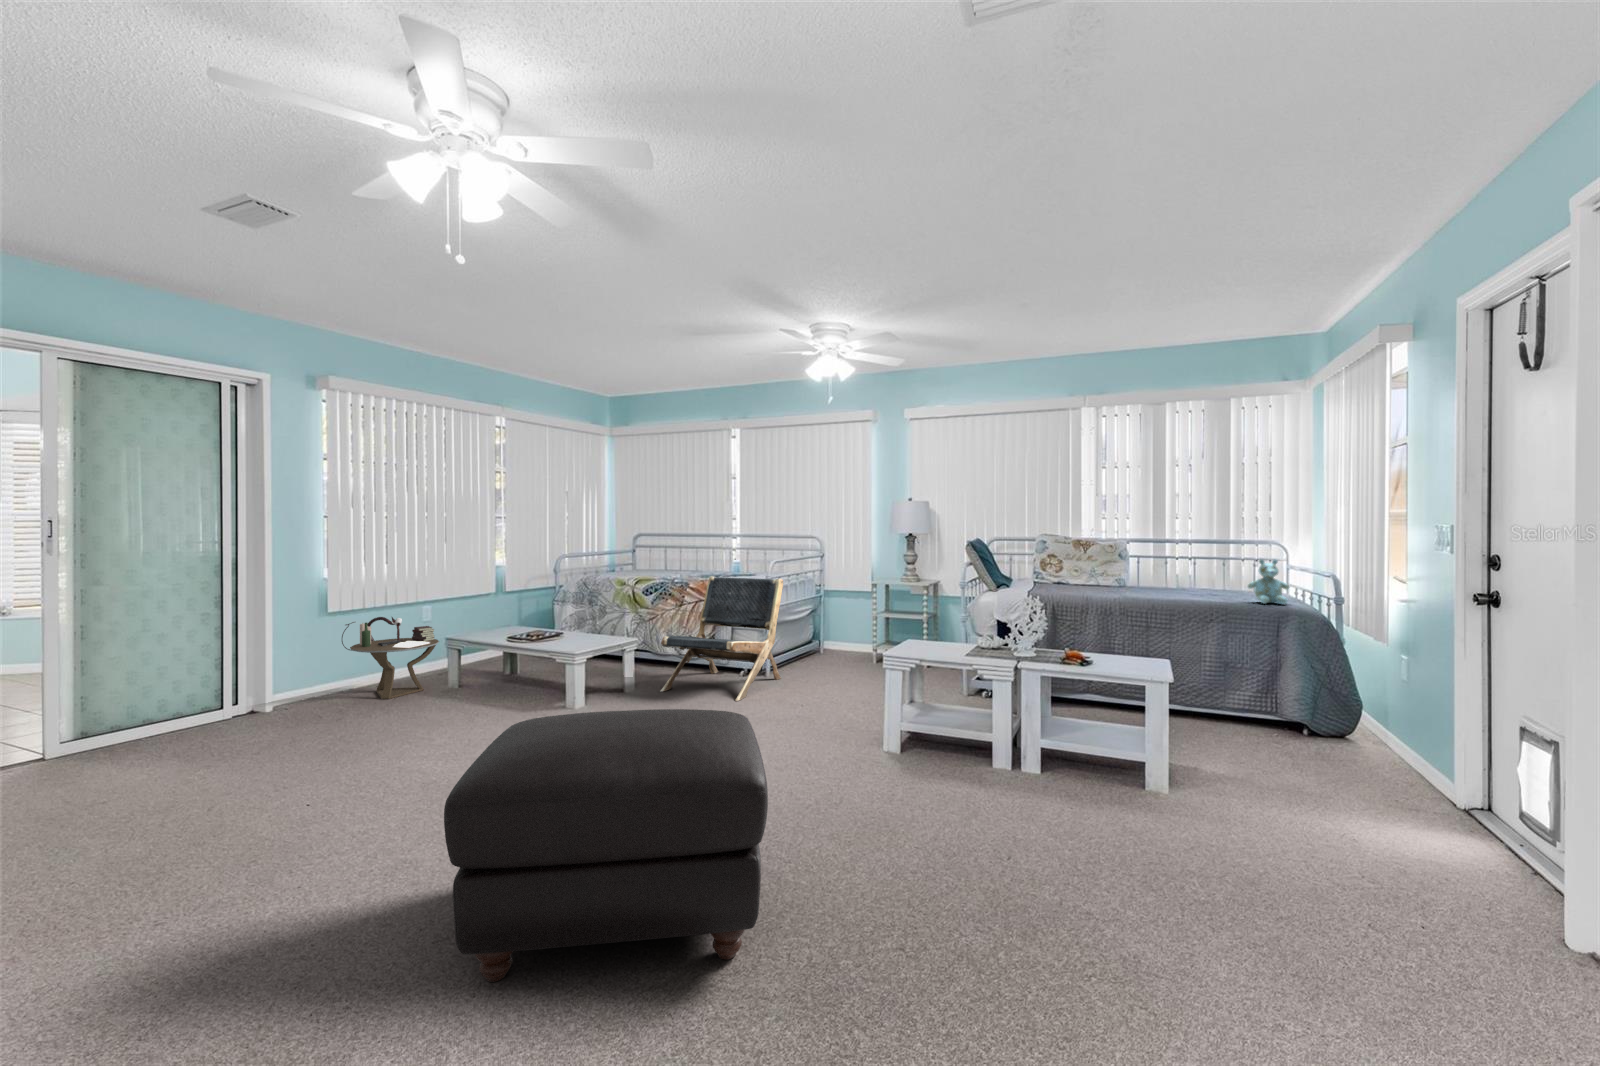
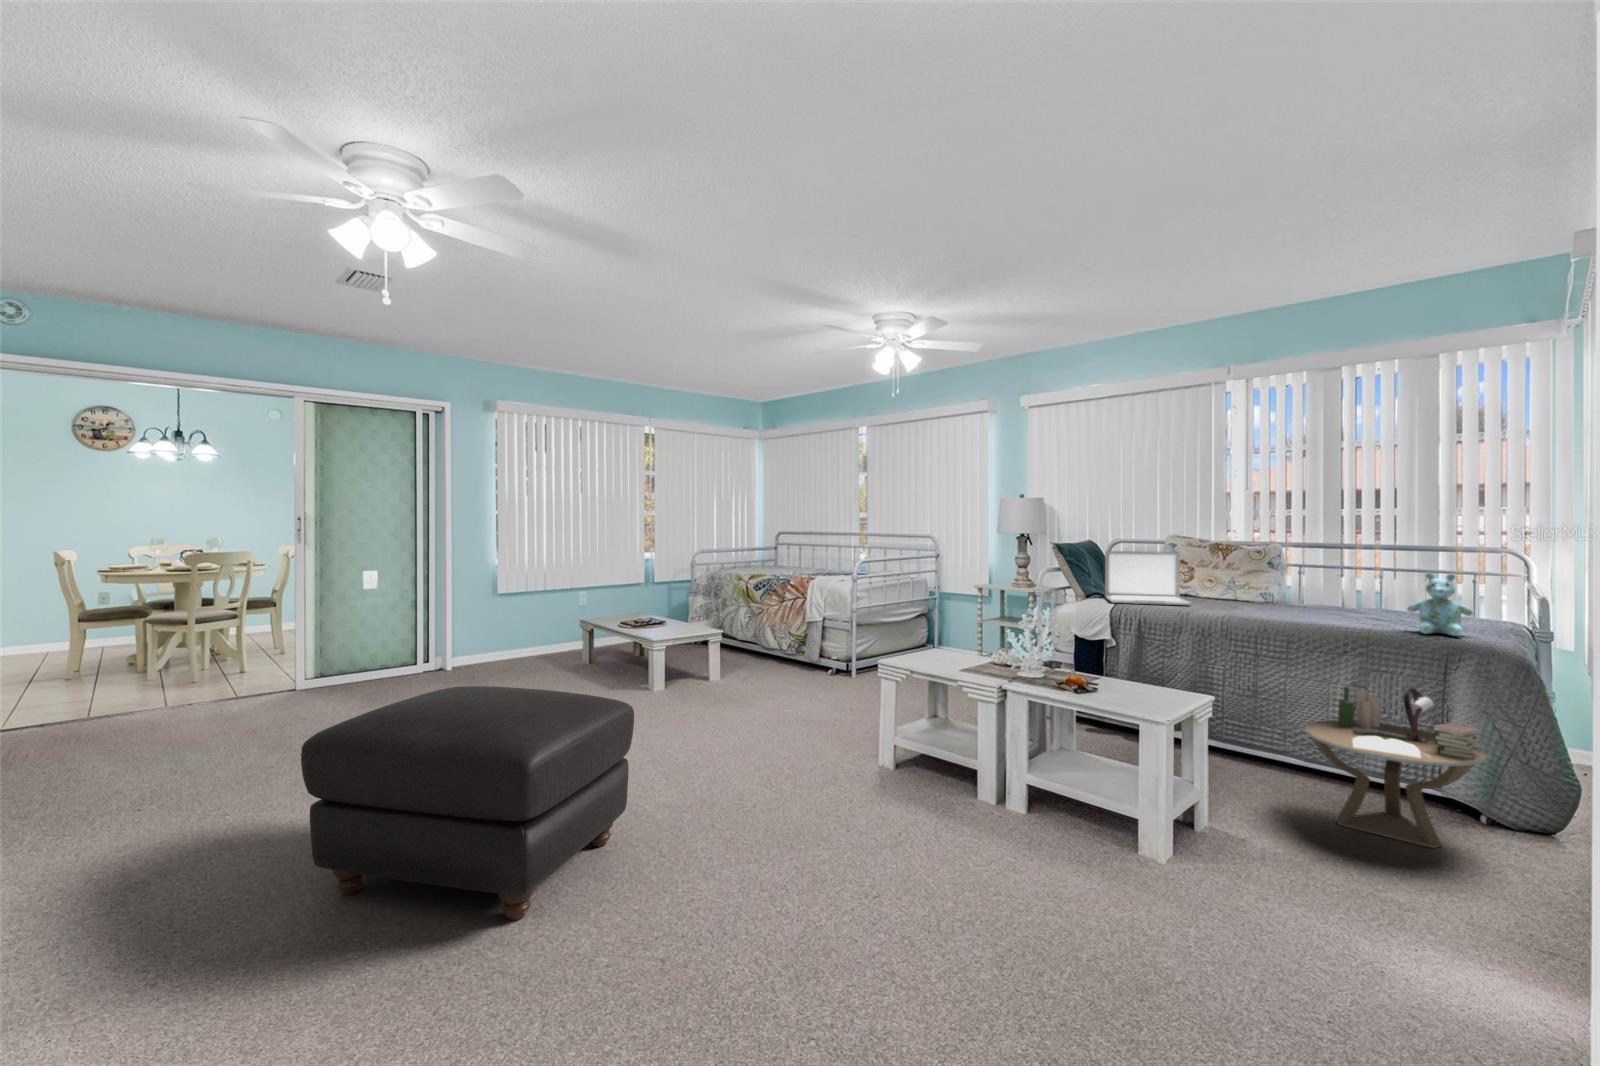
laptop: none [1009,547,1084,591] -> present [1105,551,1191,605]
lounge chair: present [660,576,783,701] -> none [739,574,868,699]
side table: present [342,617,439,699] -> present [1305,684,1487,848]

